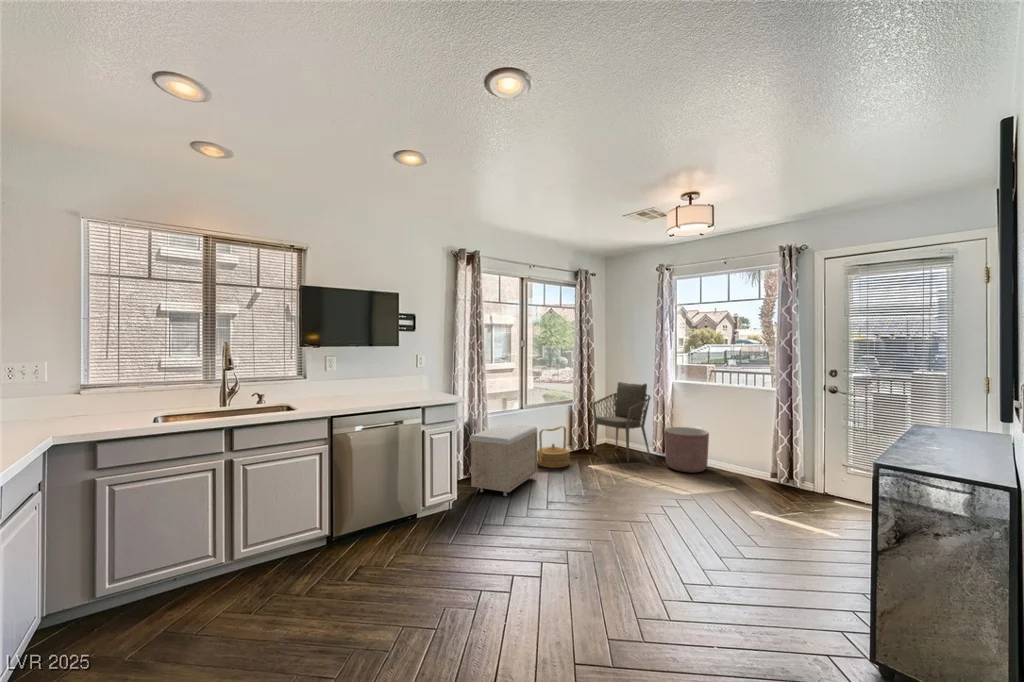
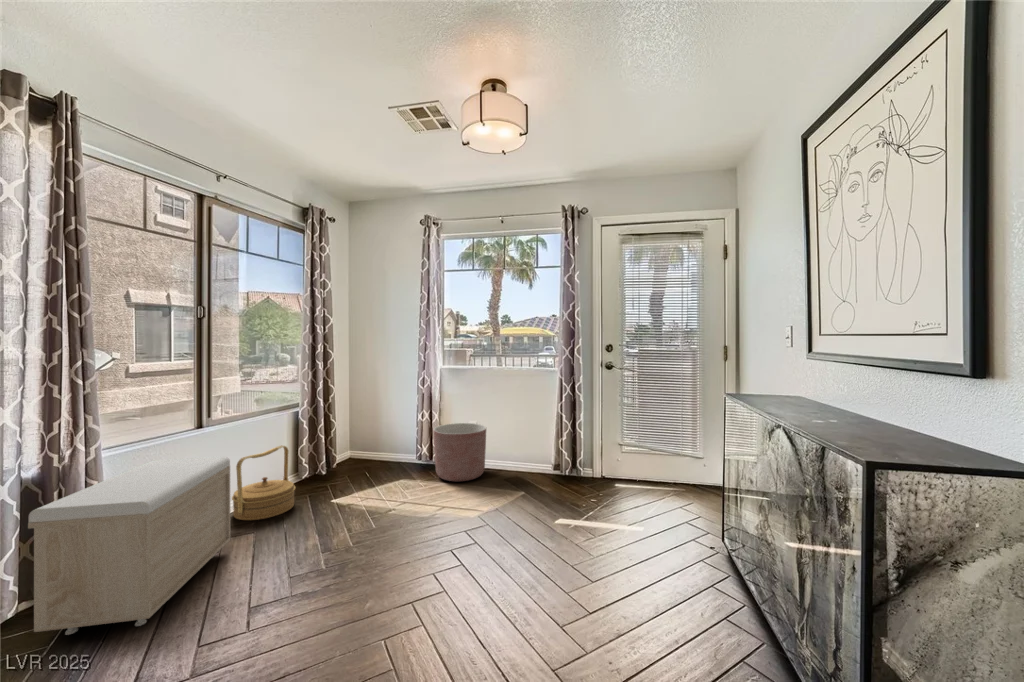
armchair: present [593,382,651,462] -> none [332,372,413,482]

